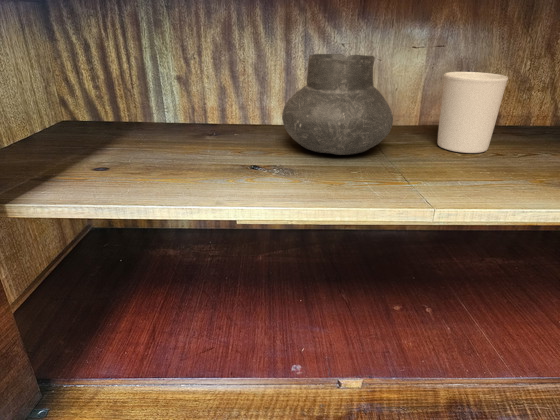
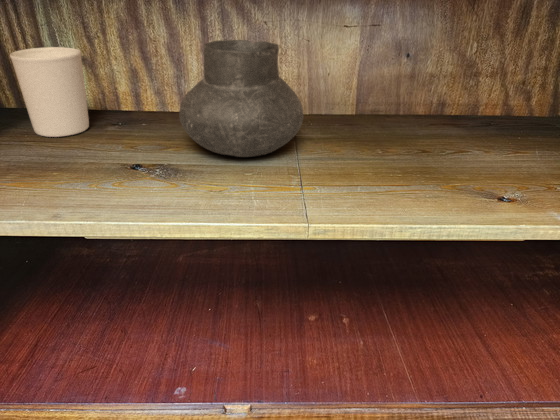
candle holder: present [437,72,508,153] -> present [10,47,89,137]

